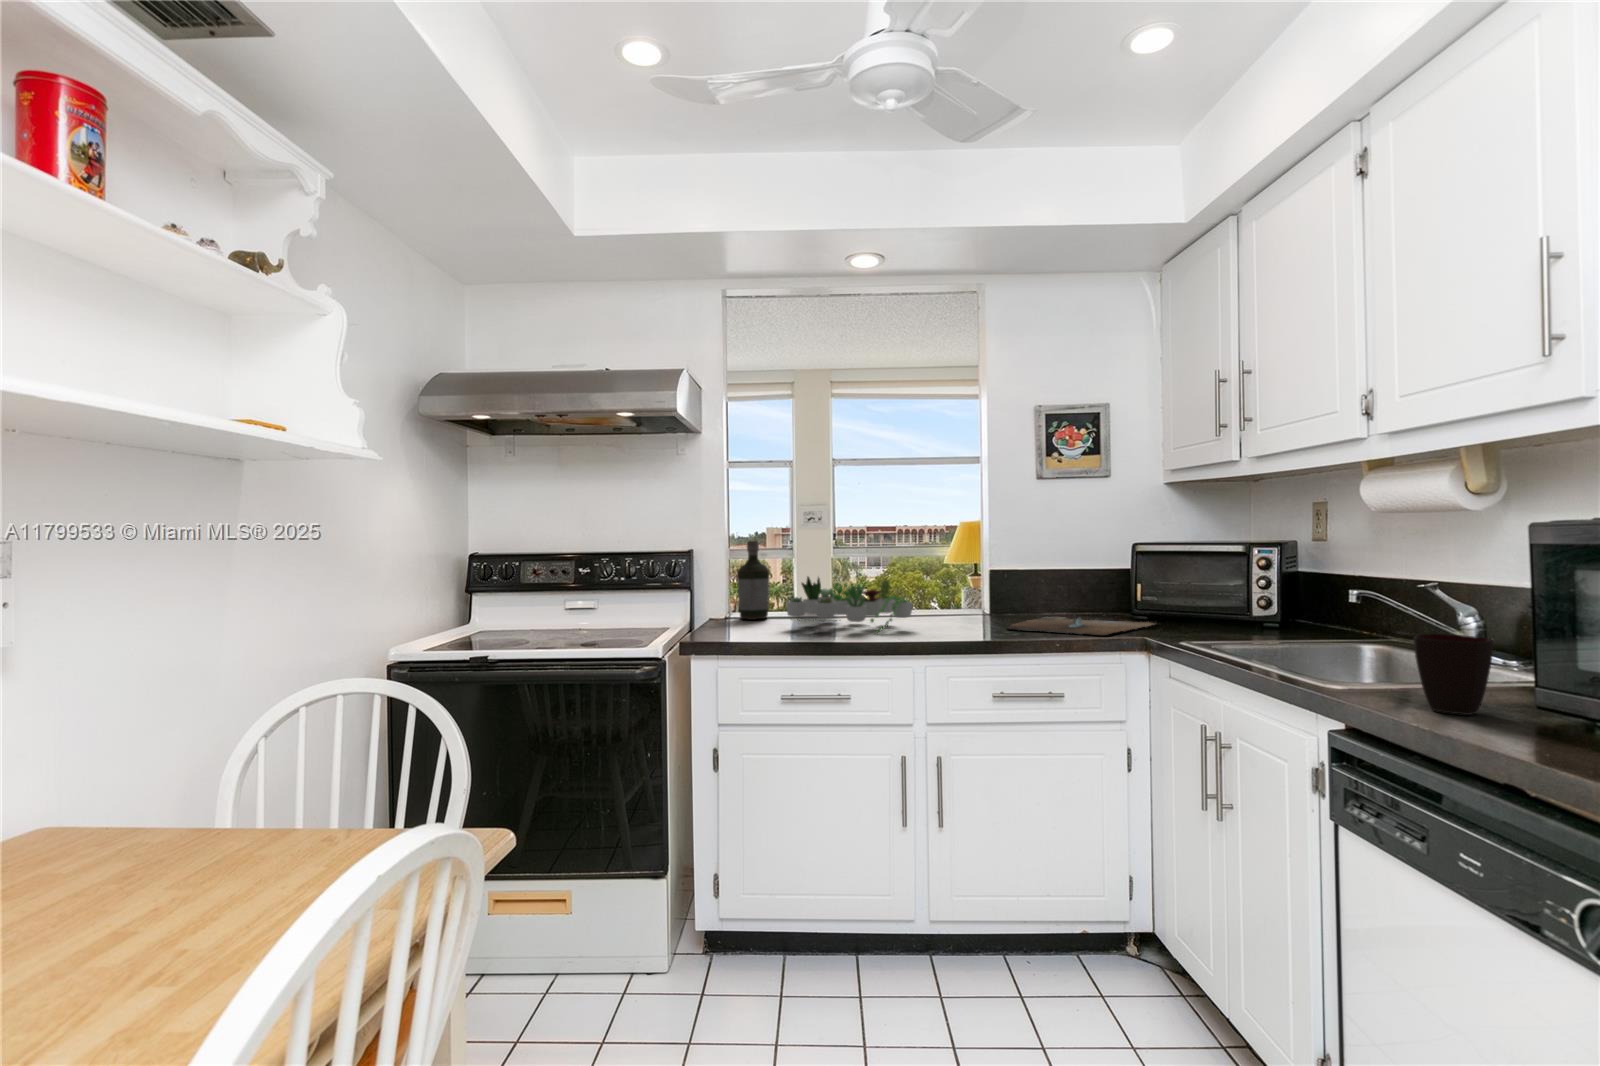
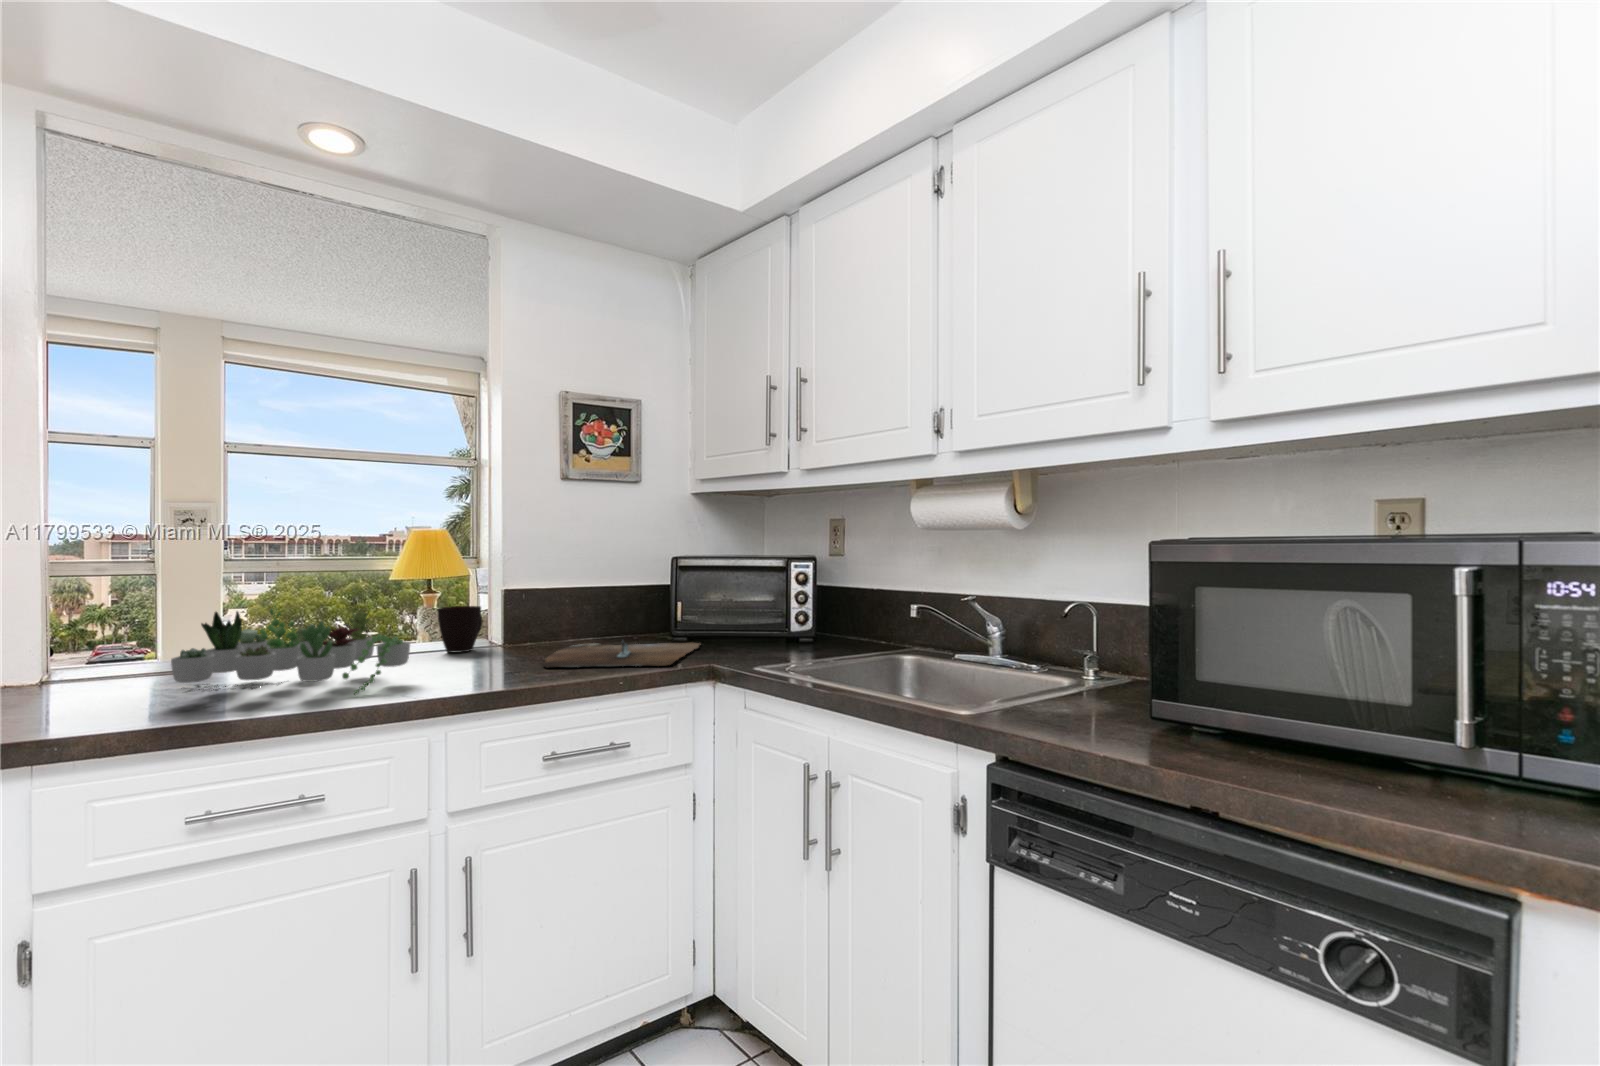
bottle: present [737,541,769,620] -> none [52,555,127,692]
cup: present [1414,634,1493,715] -> present [437,606,482,653]

